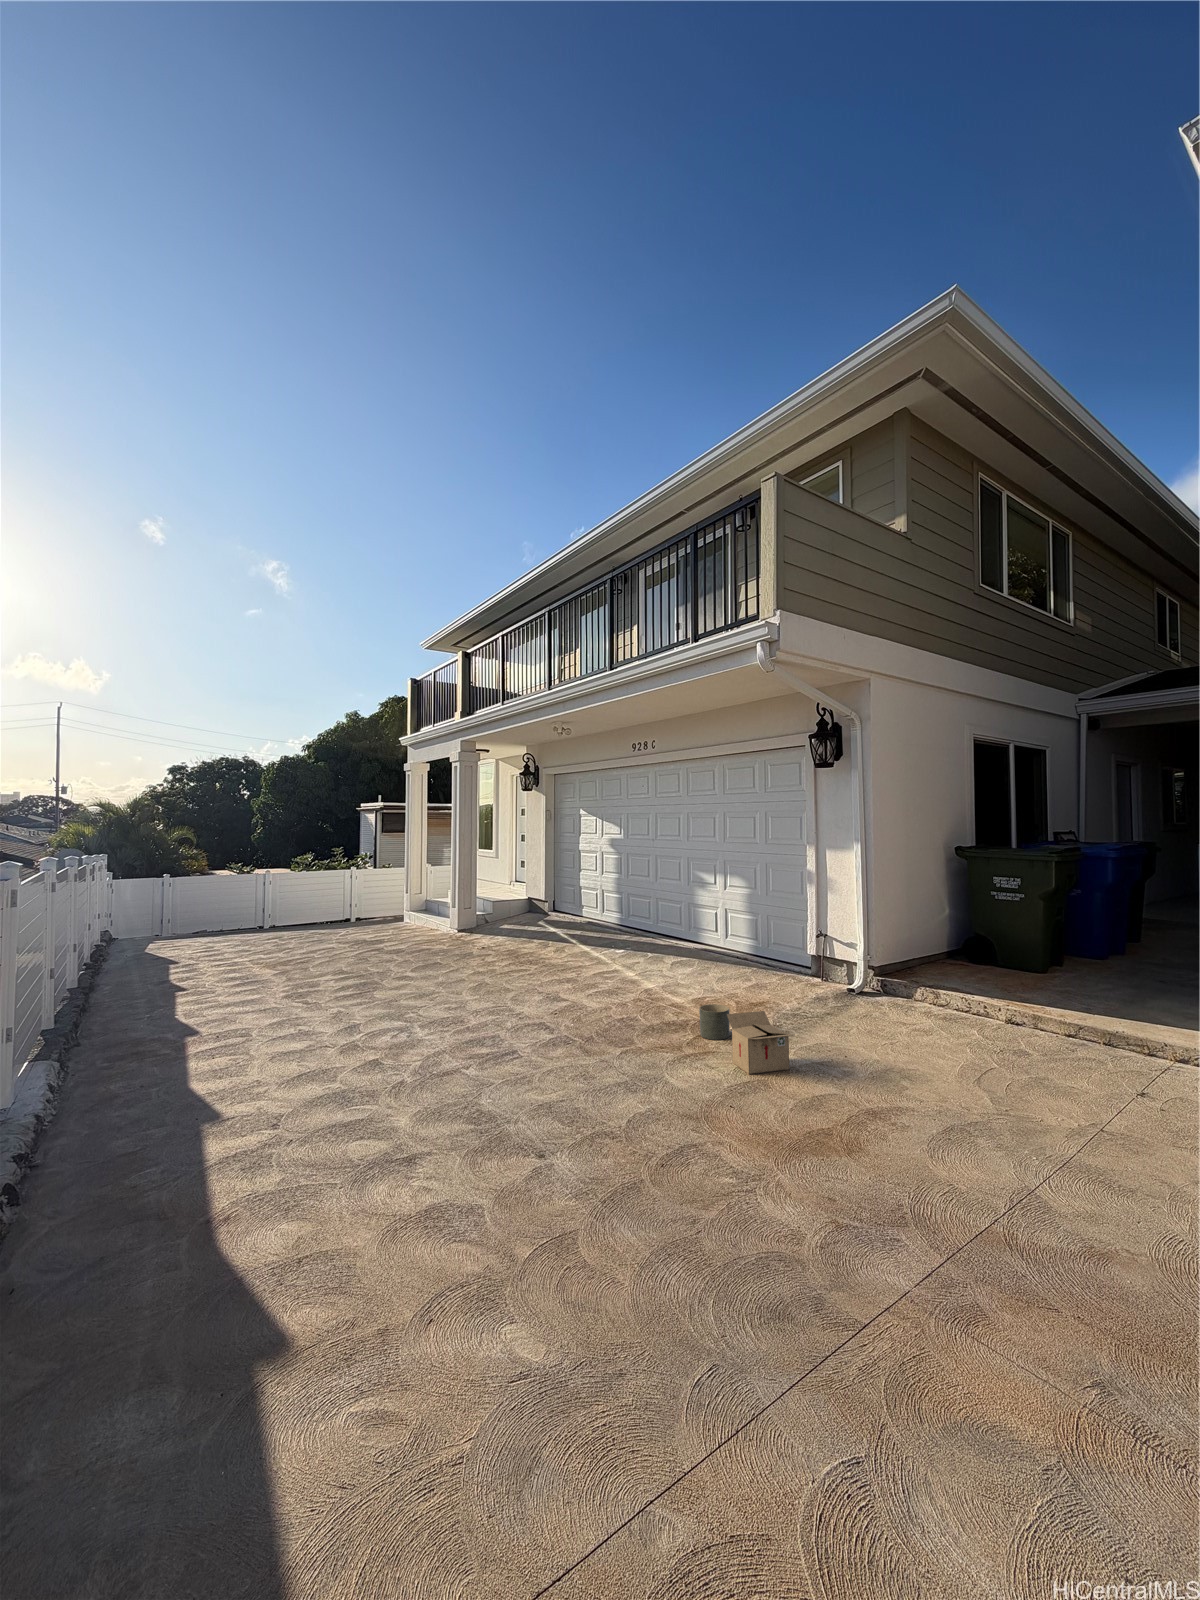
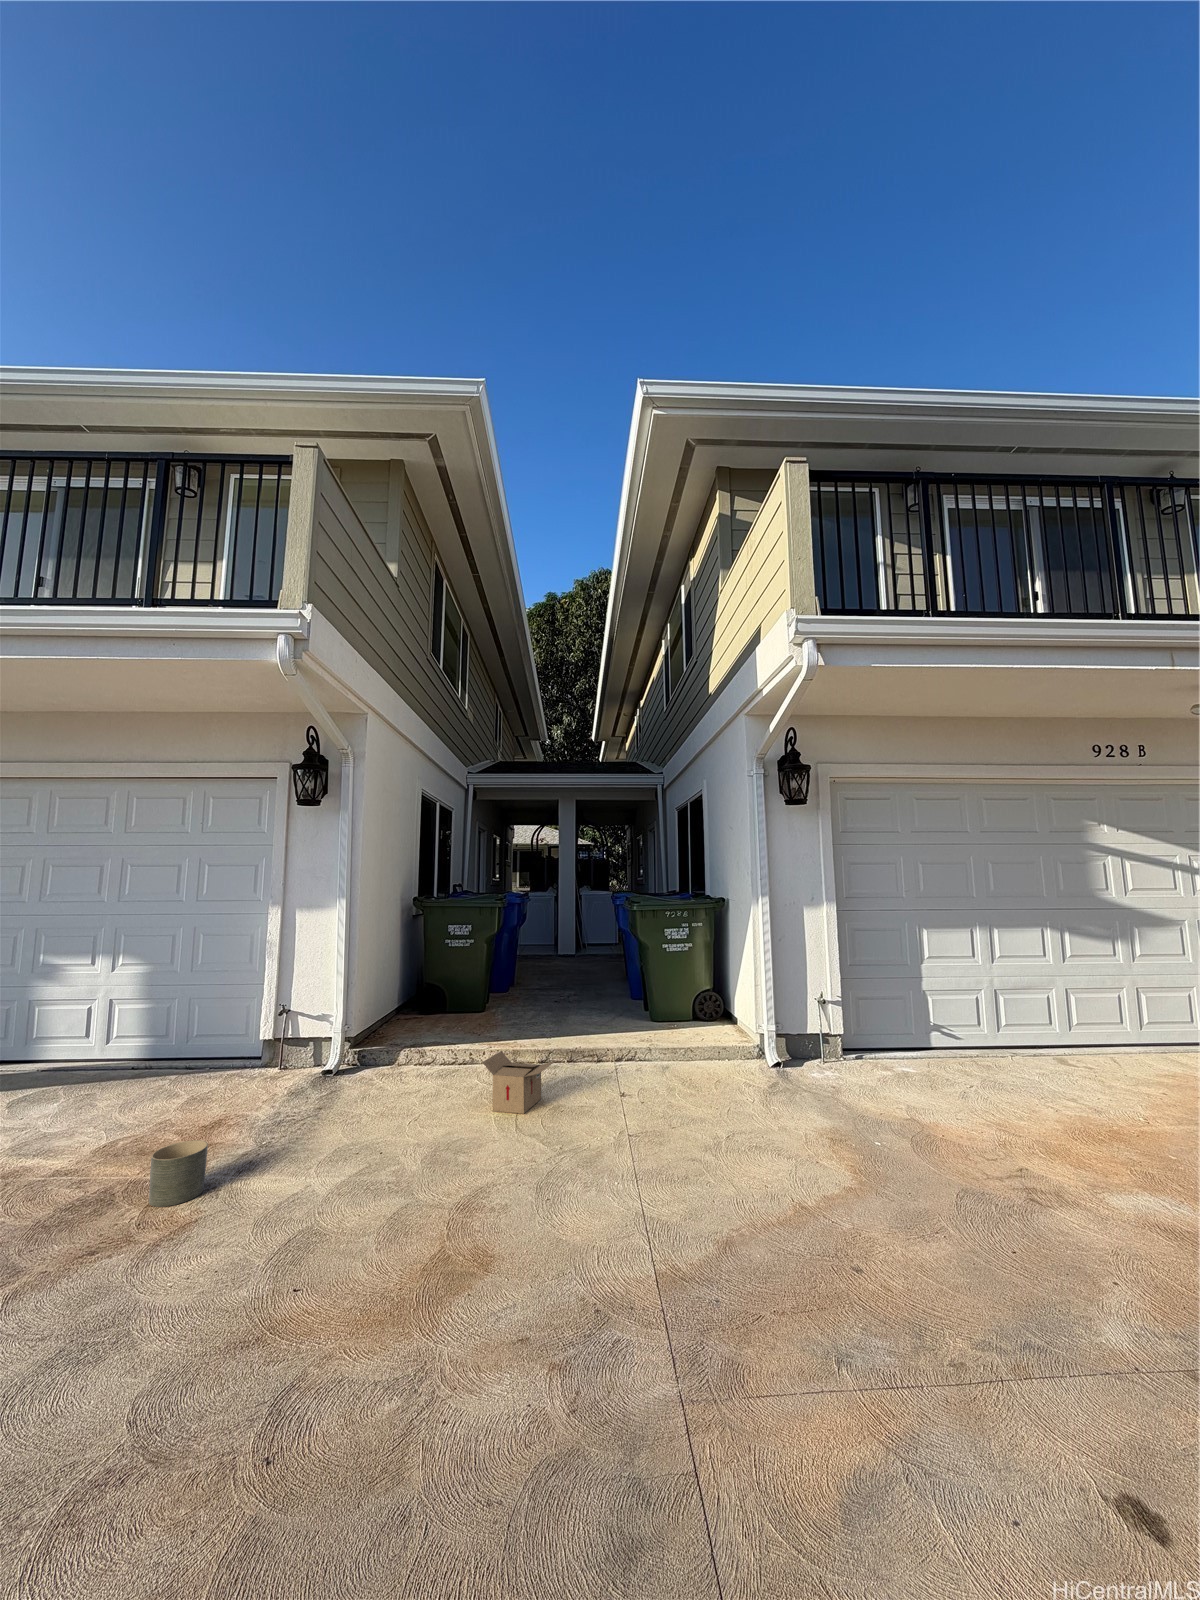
cardboard box: present [727,1011,793,1074] -> present [482,1051,554,1114]

